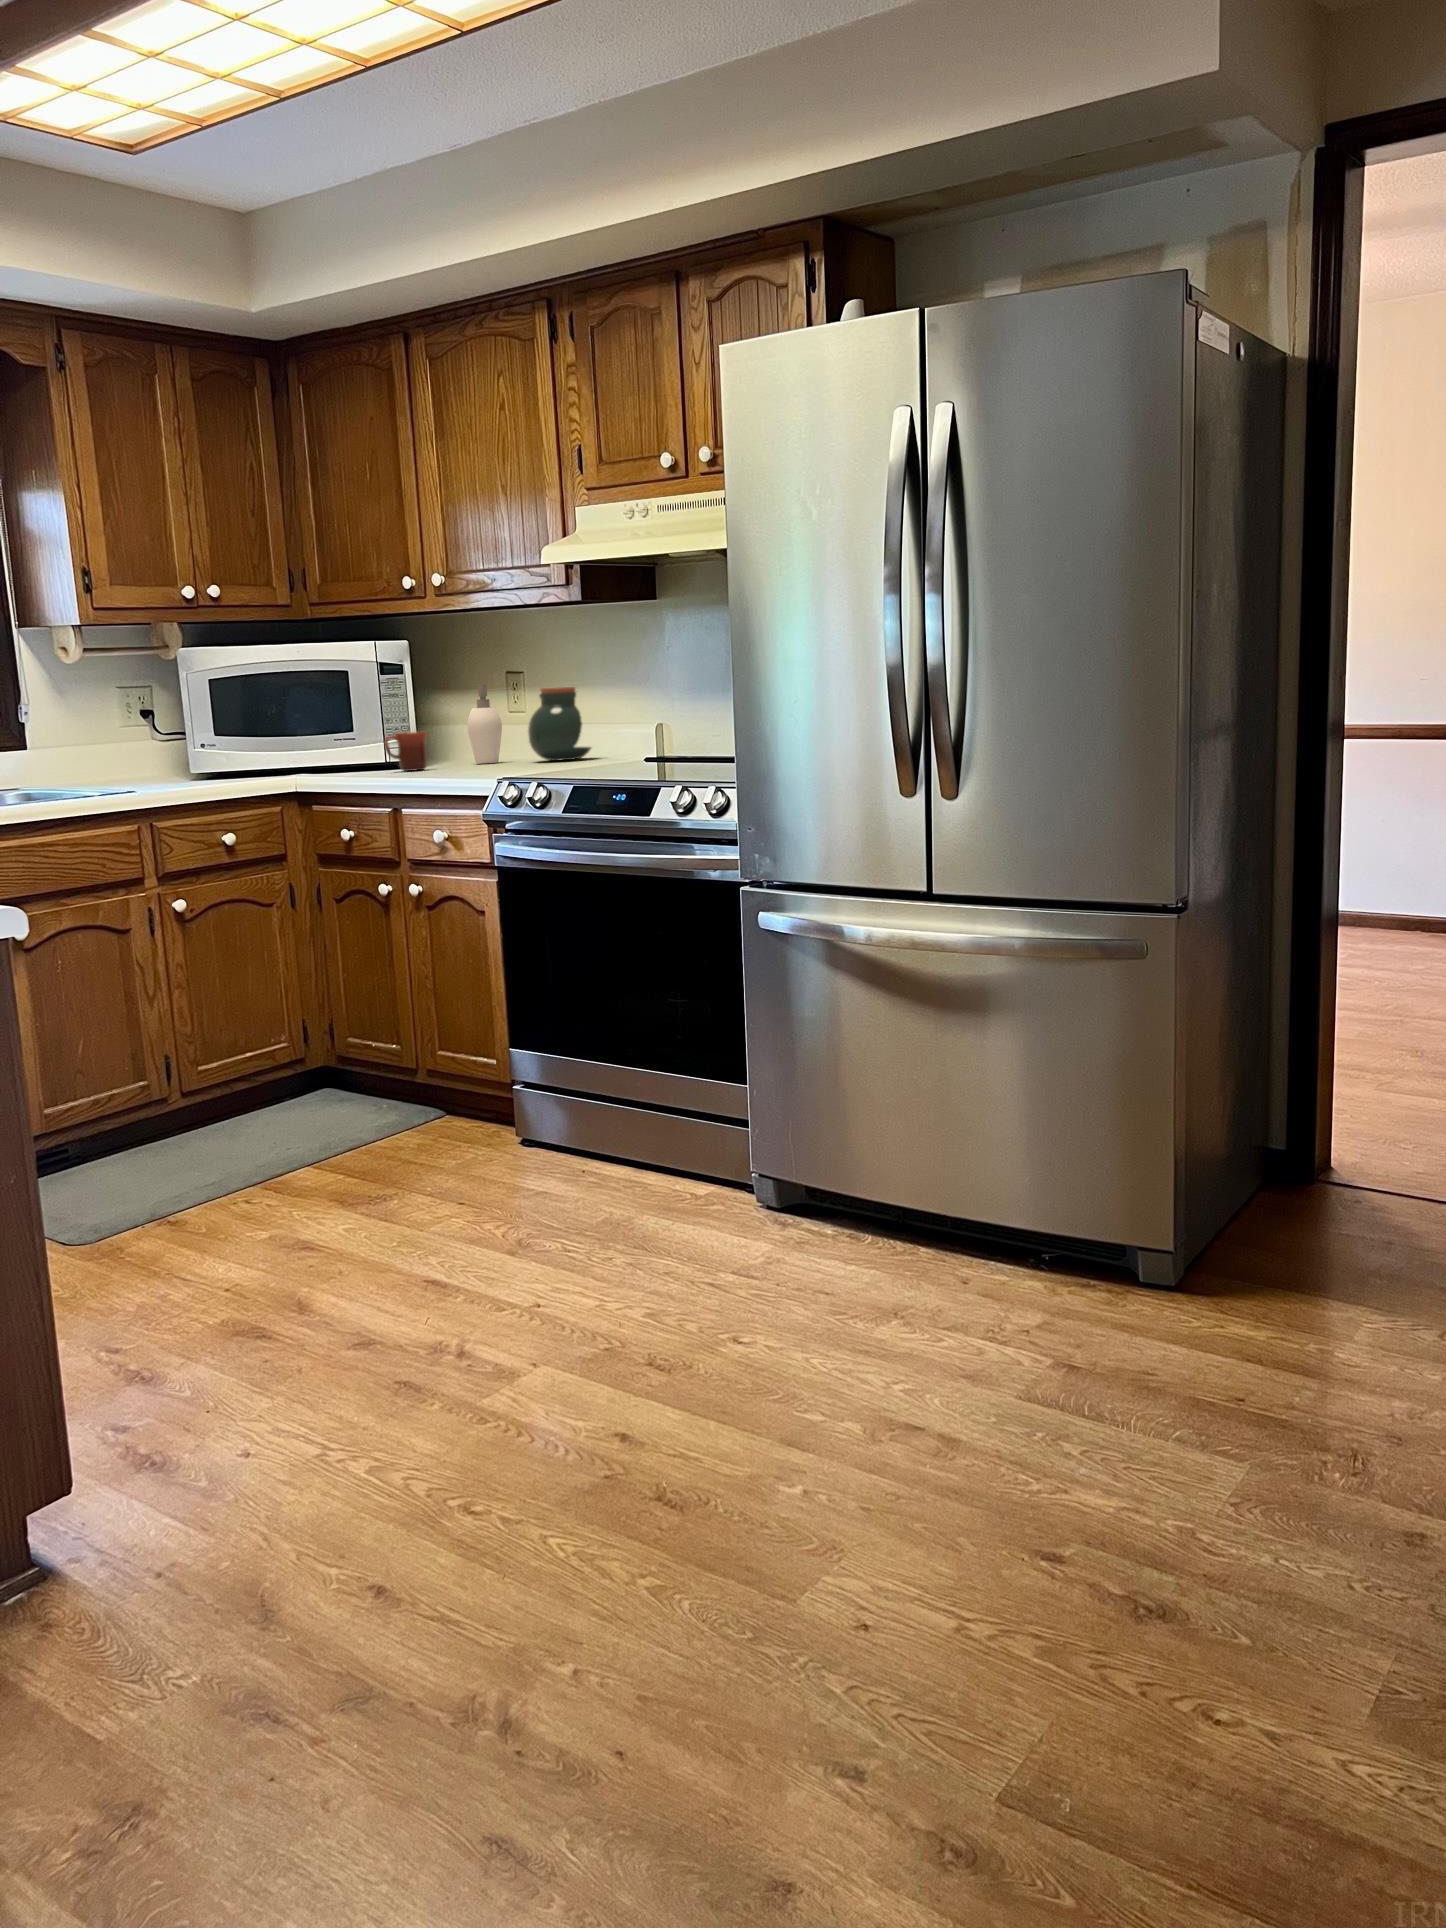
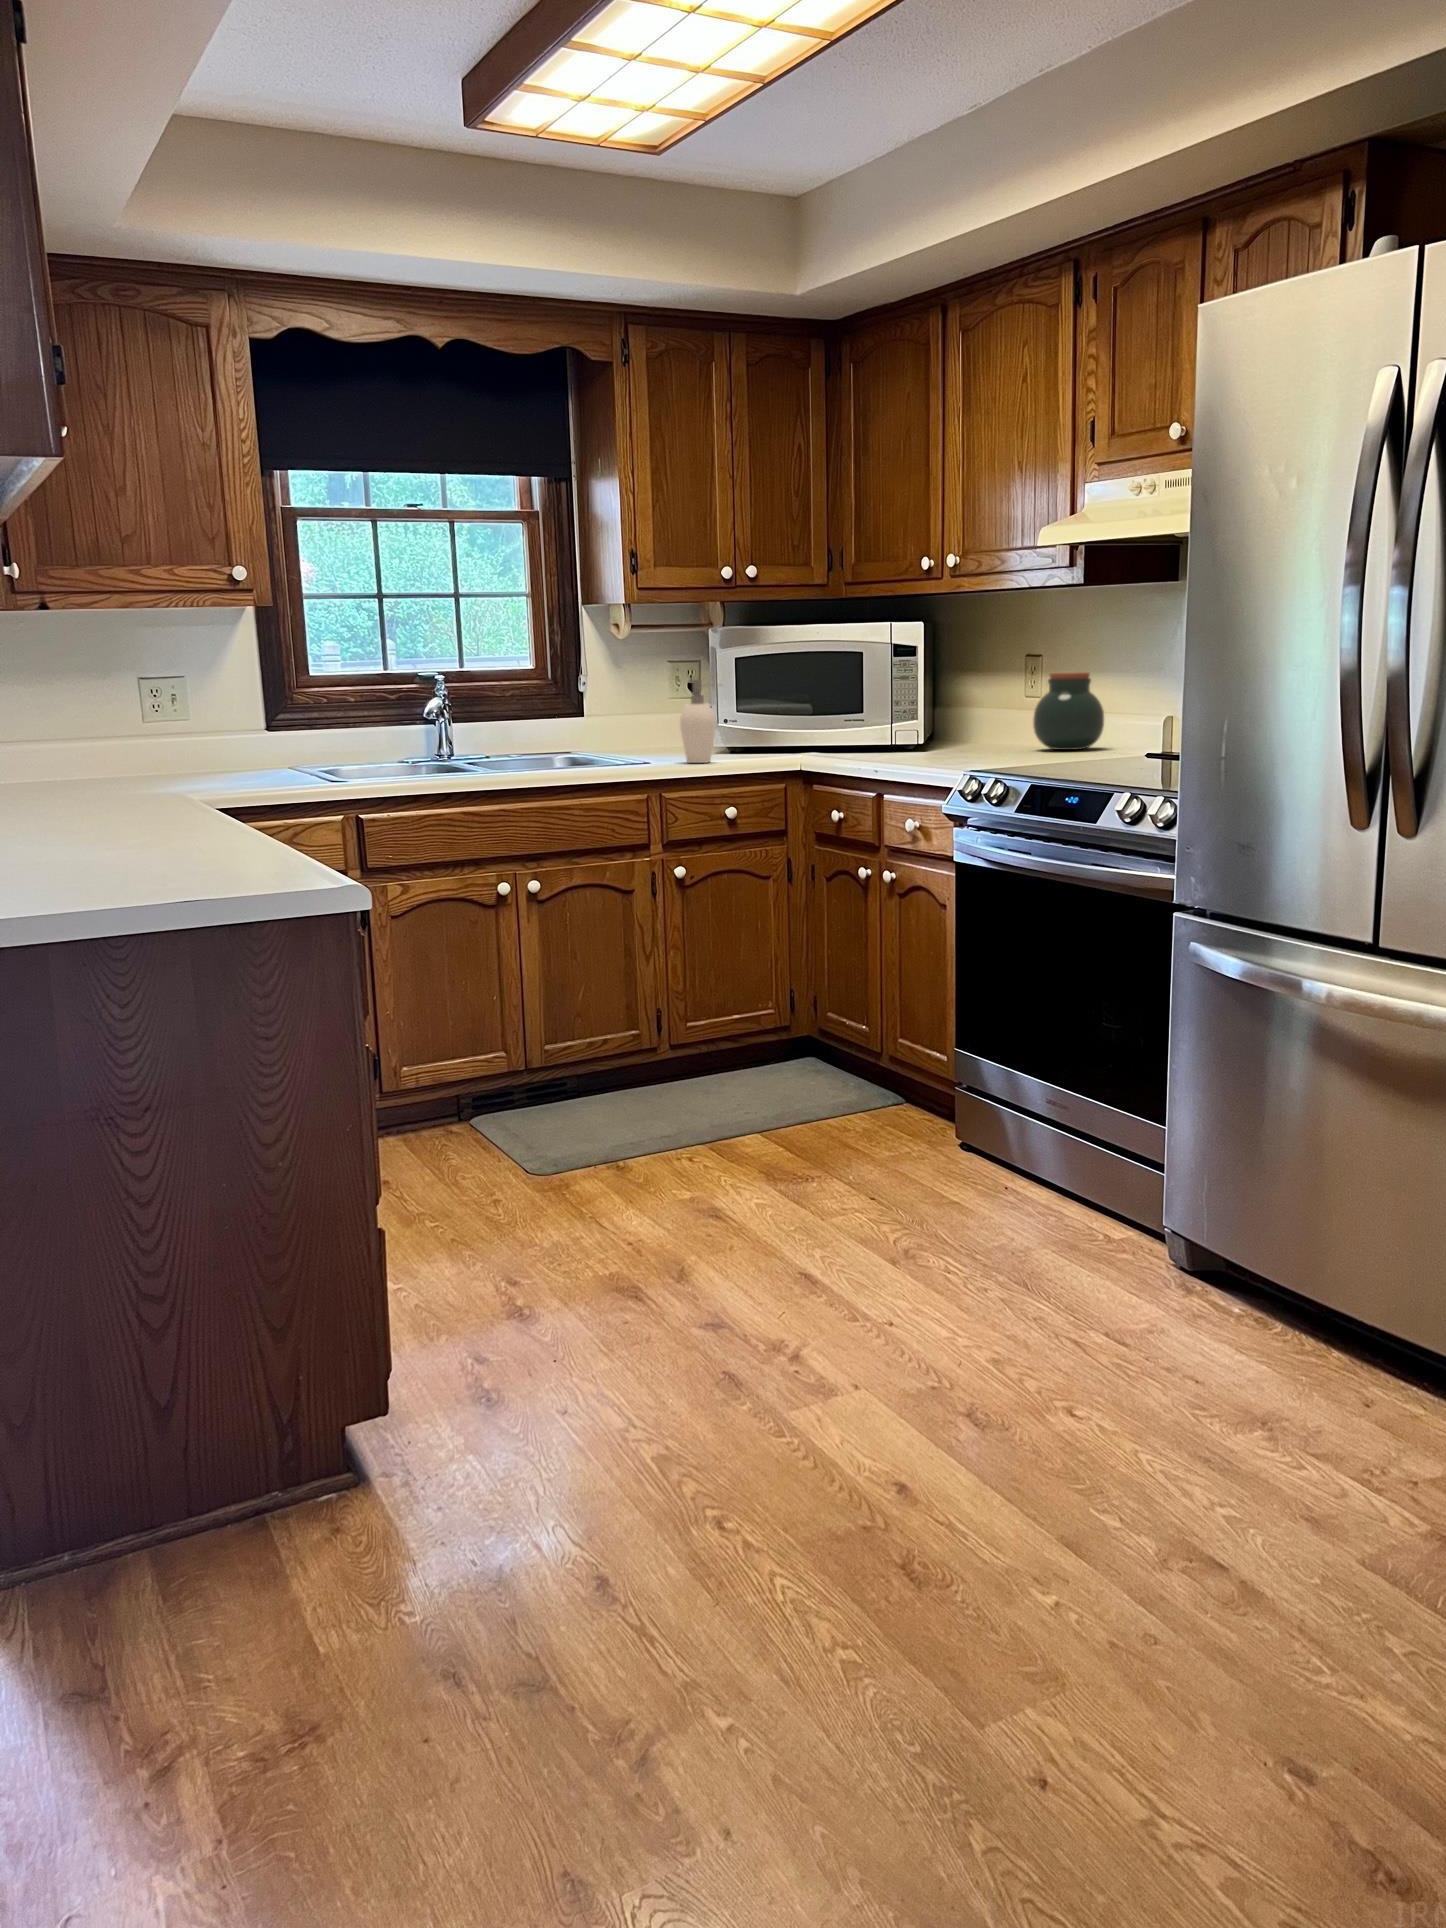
soap dispenser: present [467,685,510,763] -> present [680,680,716,763]
mug: present [384,732,427,771] -> none [887,714,931,753]

